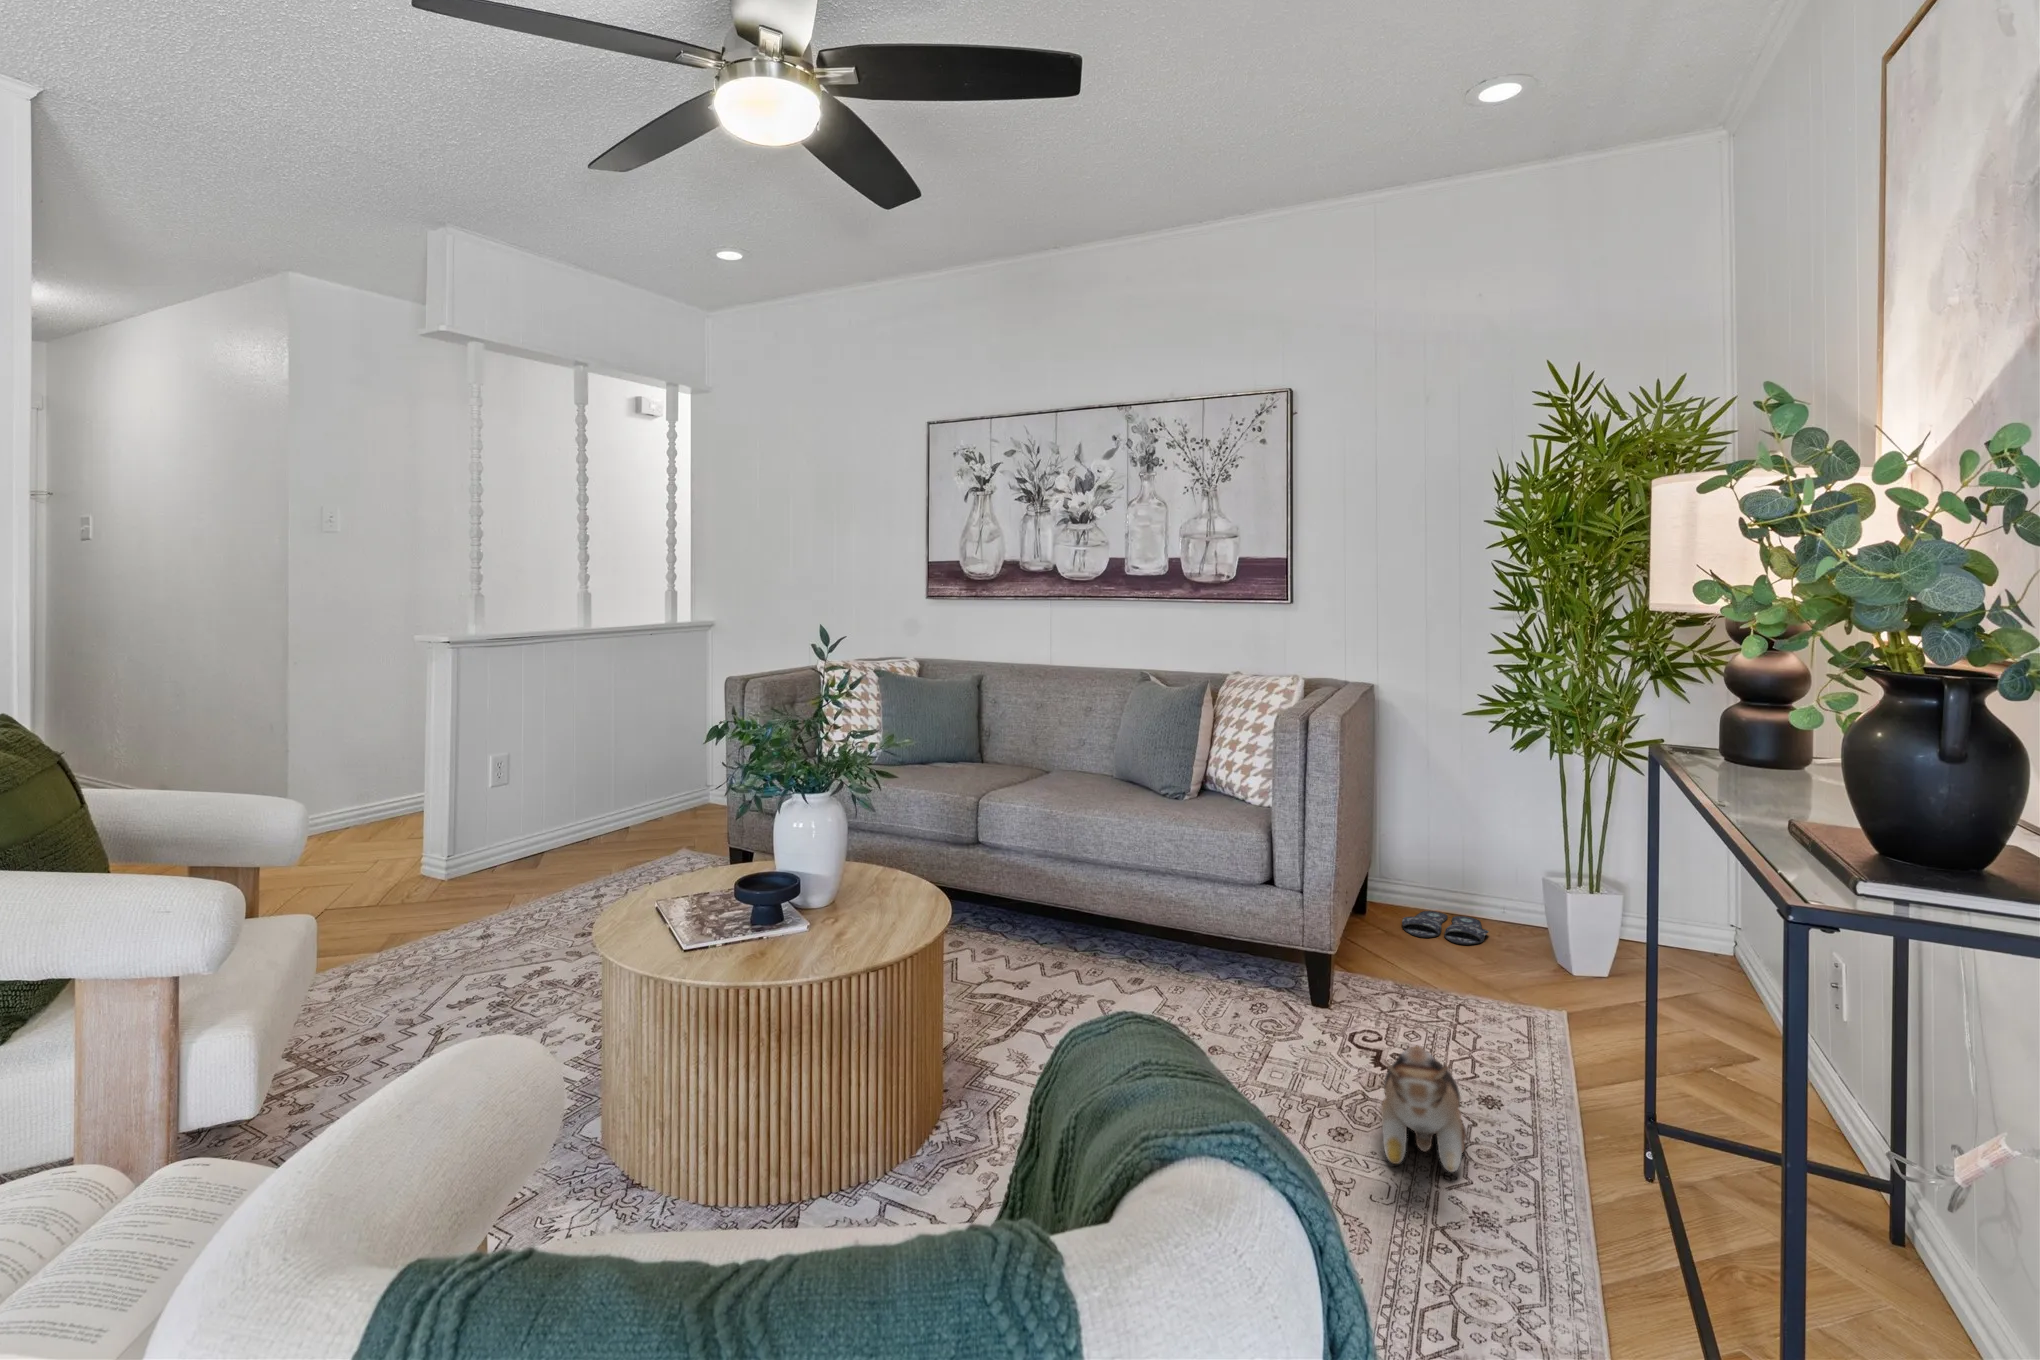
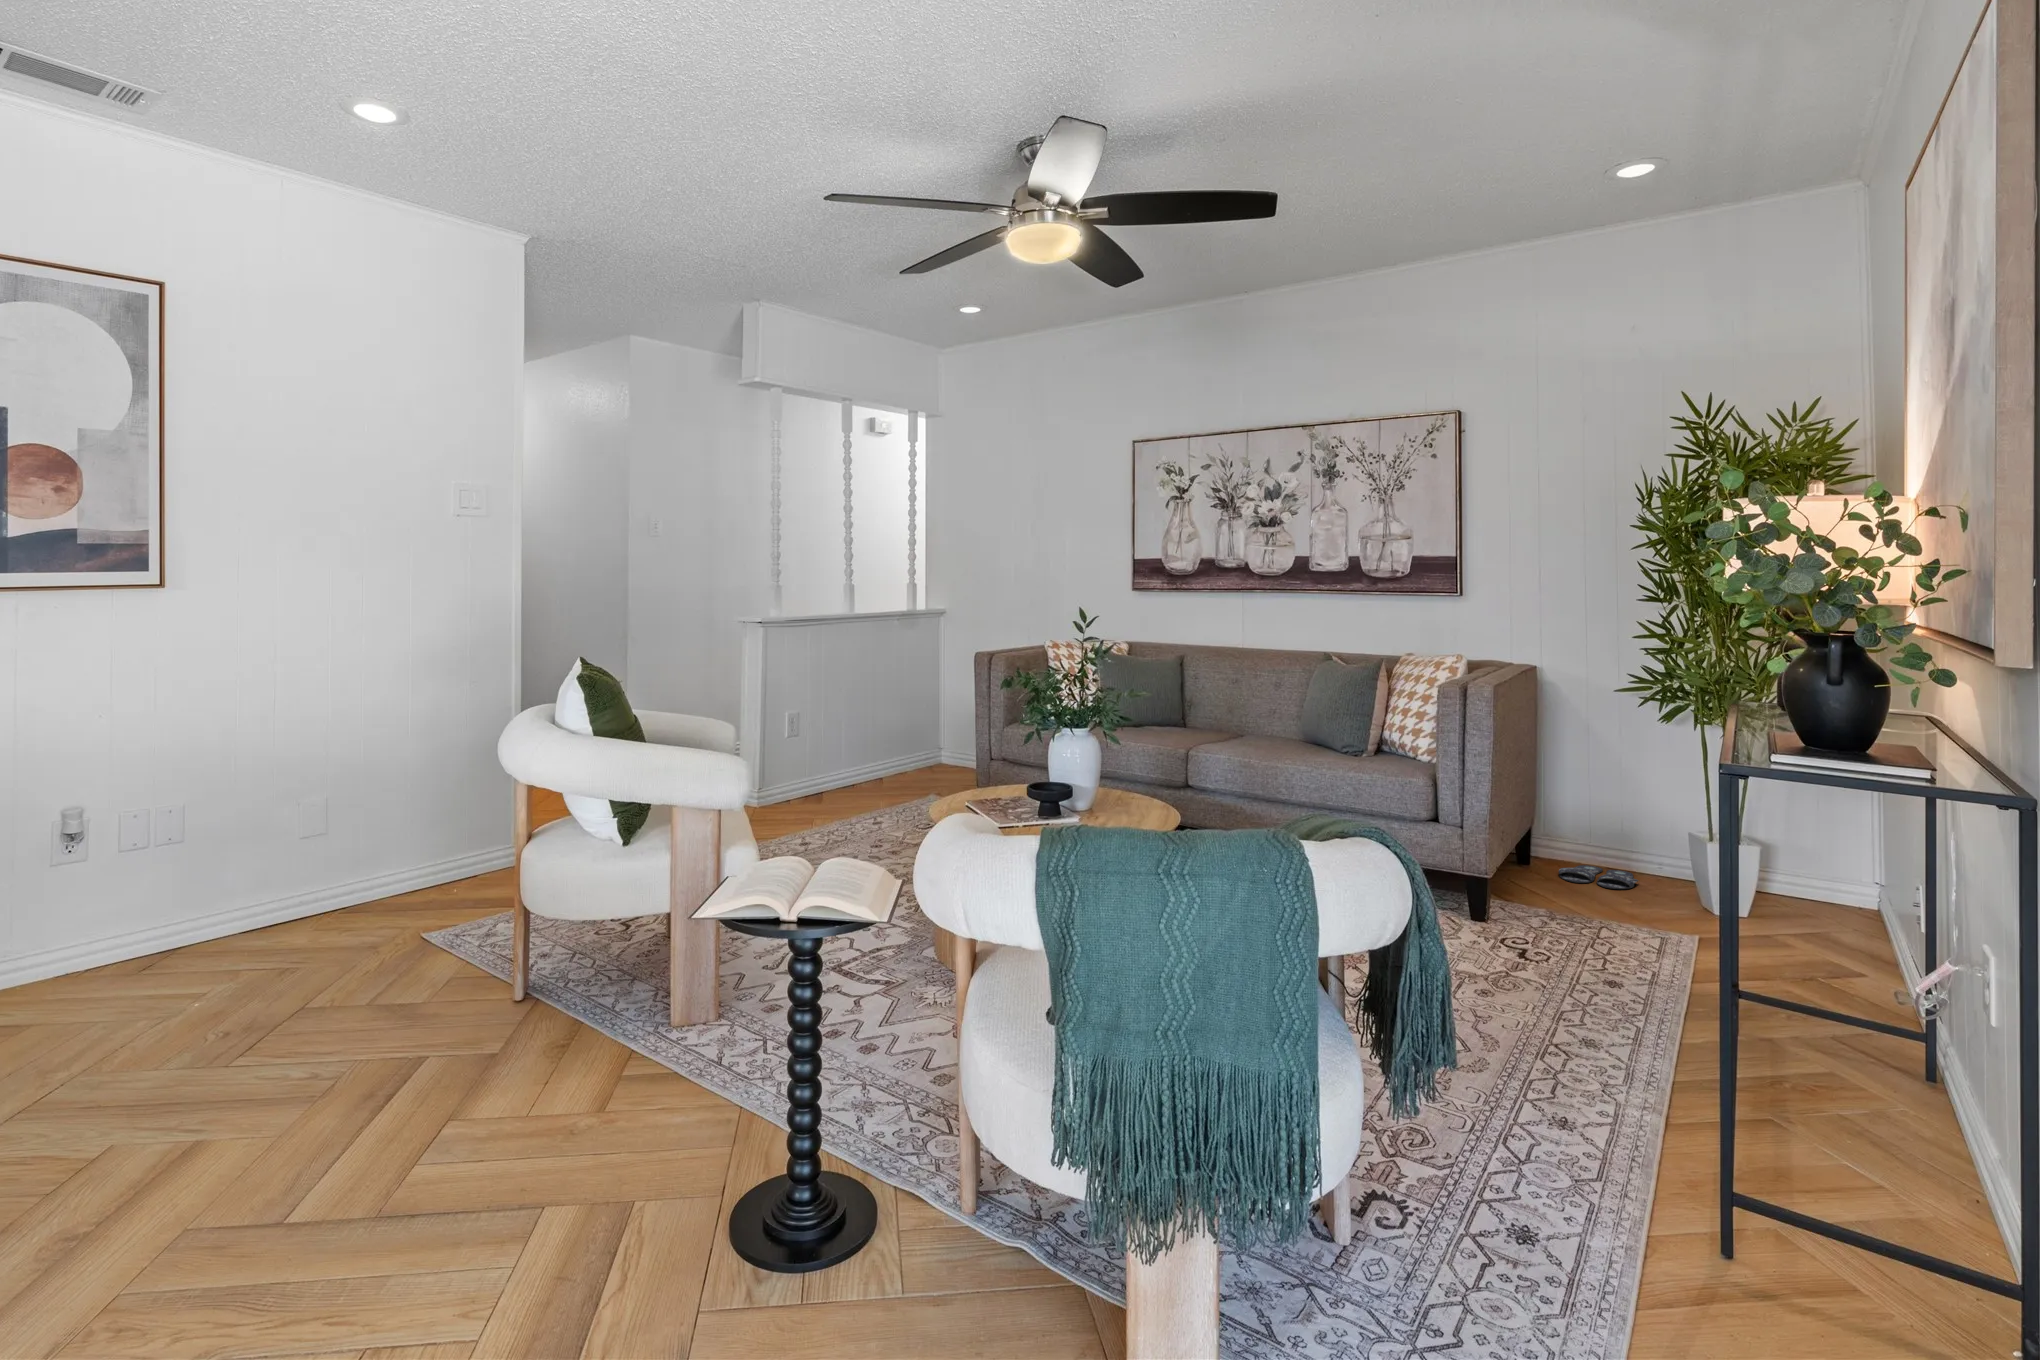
plush toy: present [1381,1046,1466,1172] -> none [1514,920,1586,1017]

